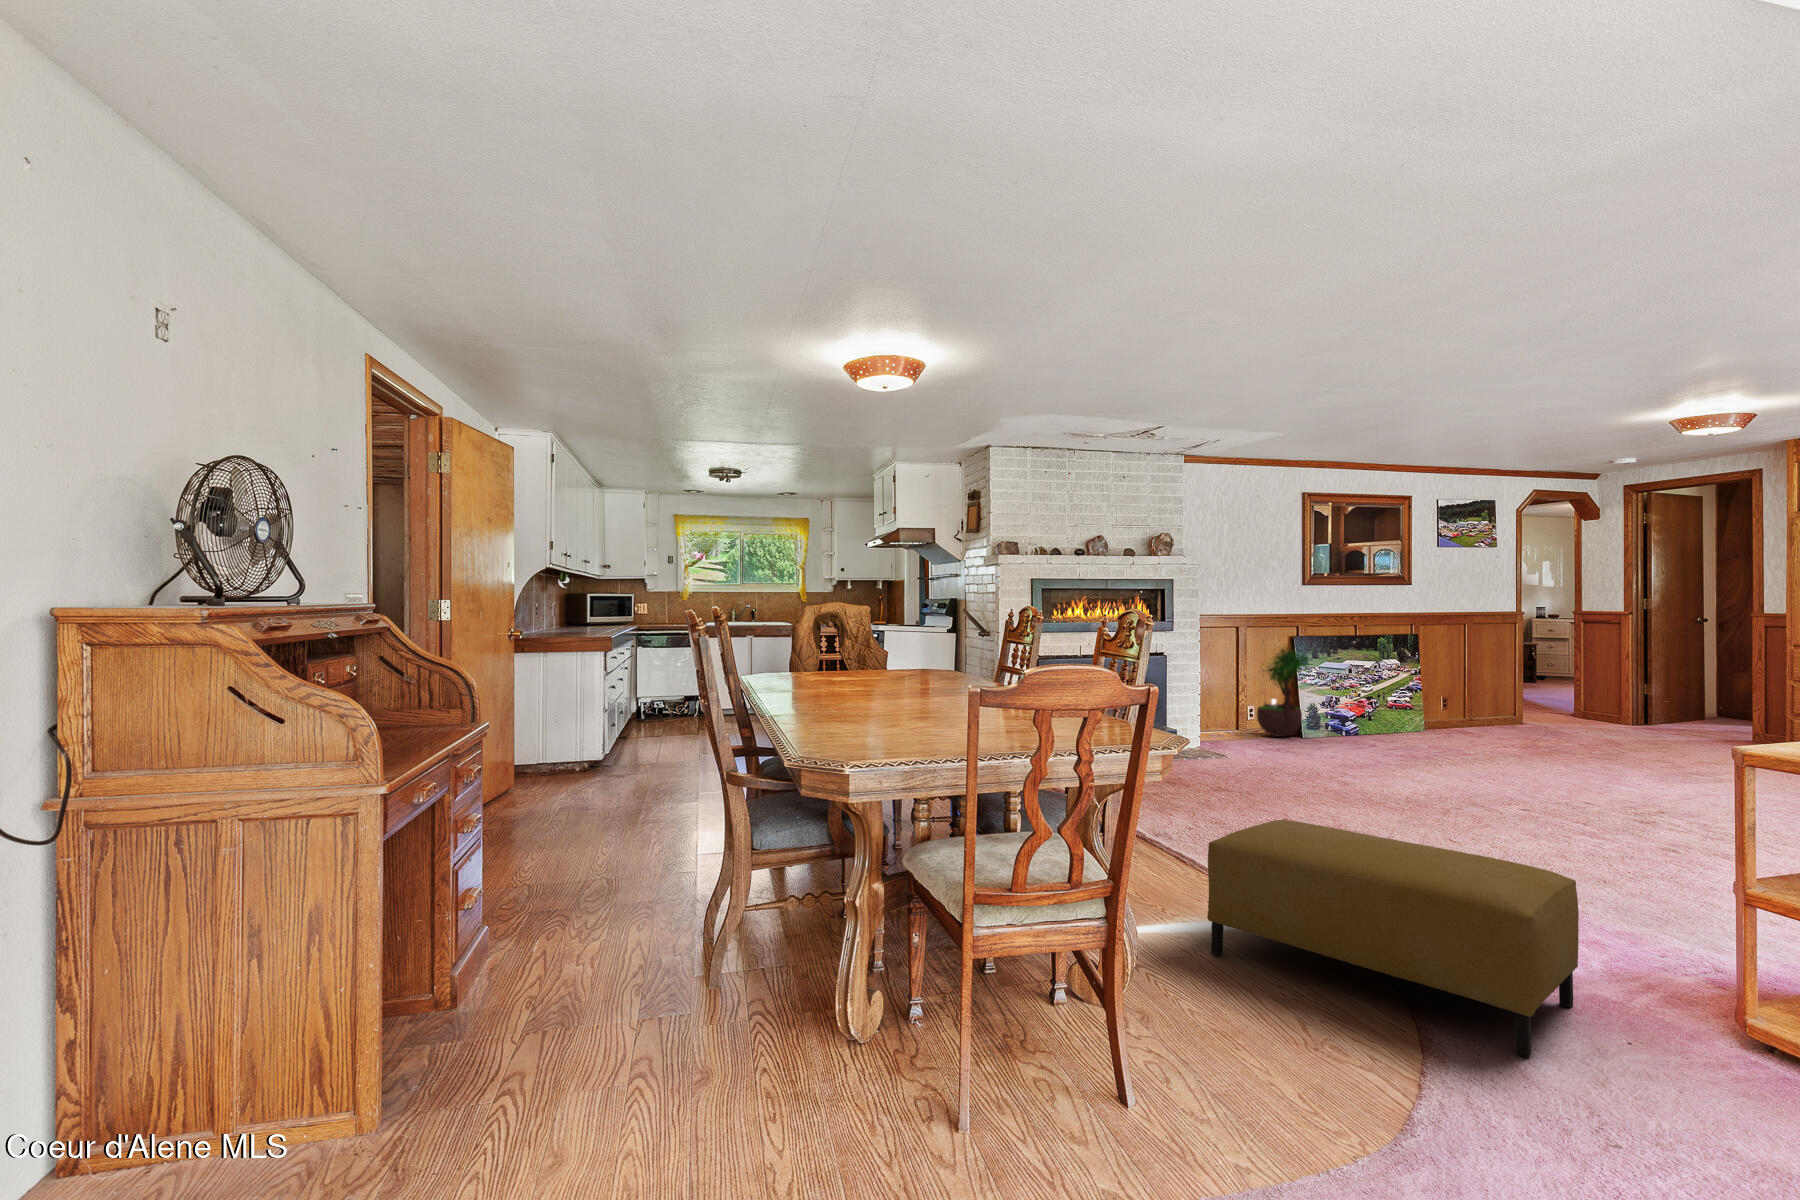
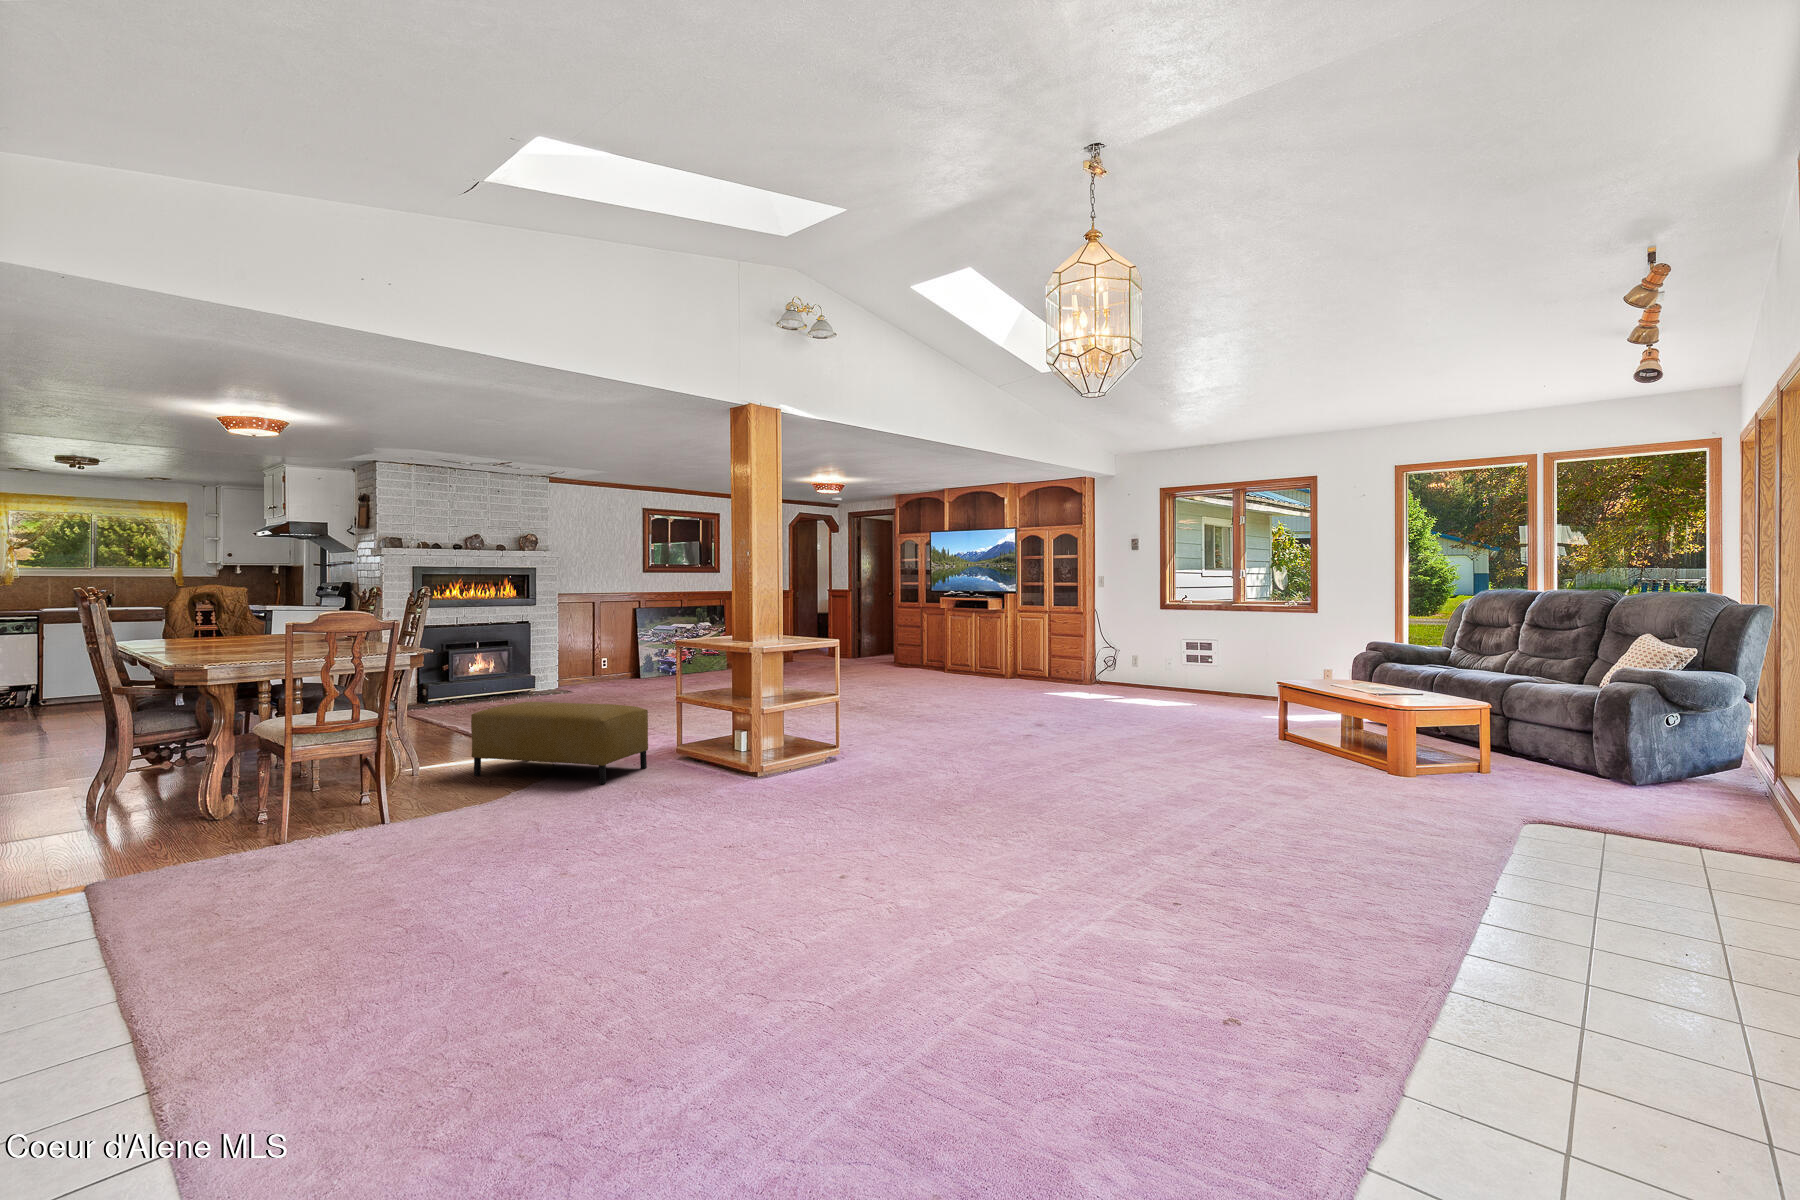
potted tree: present [1257,647,1311,737] -> none [606,610,646,680]

